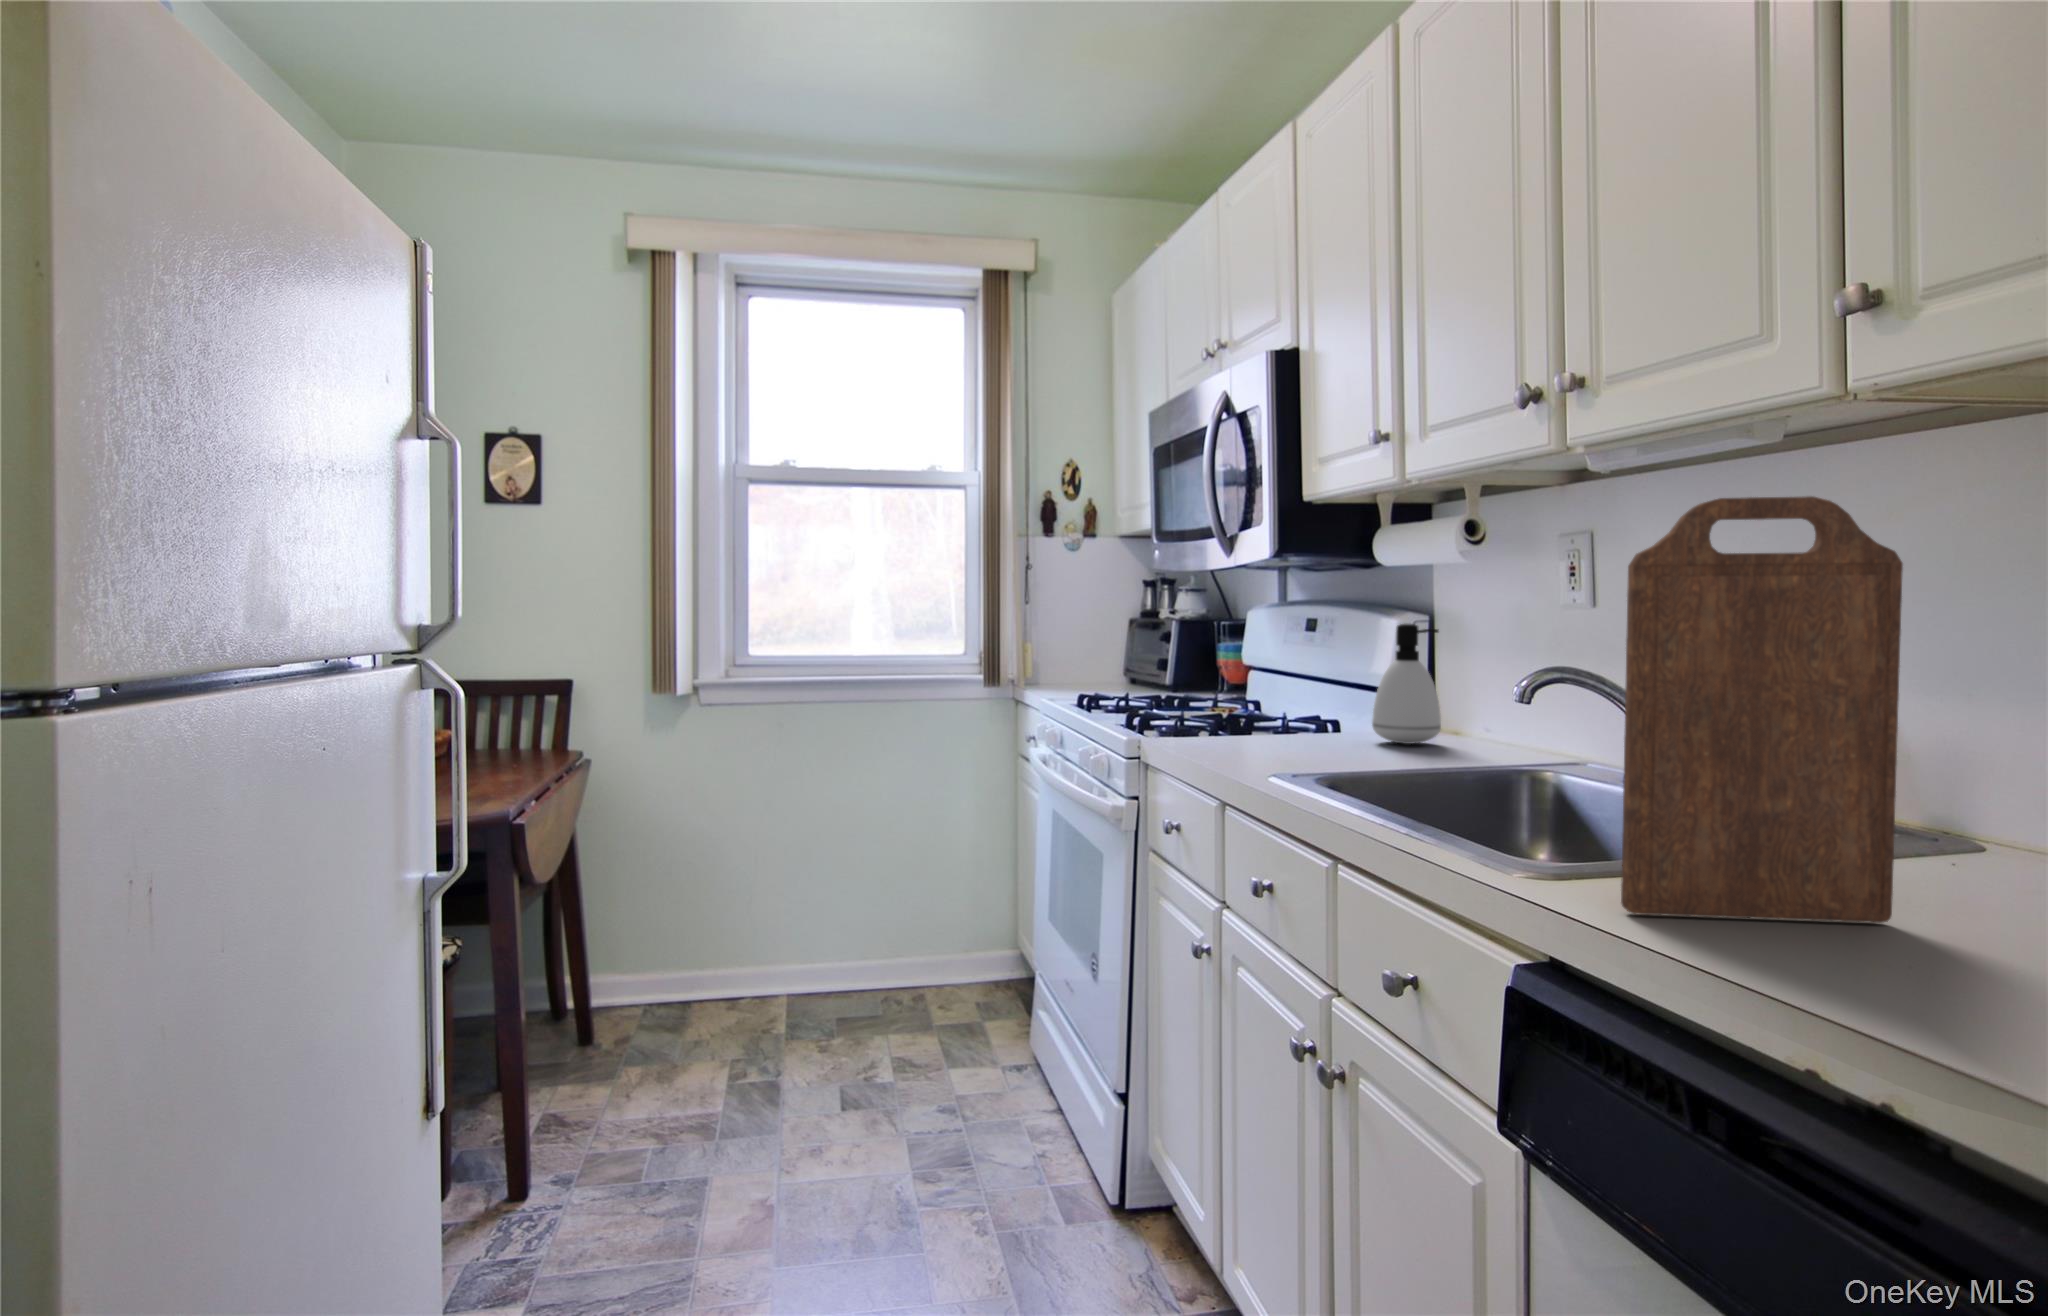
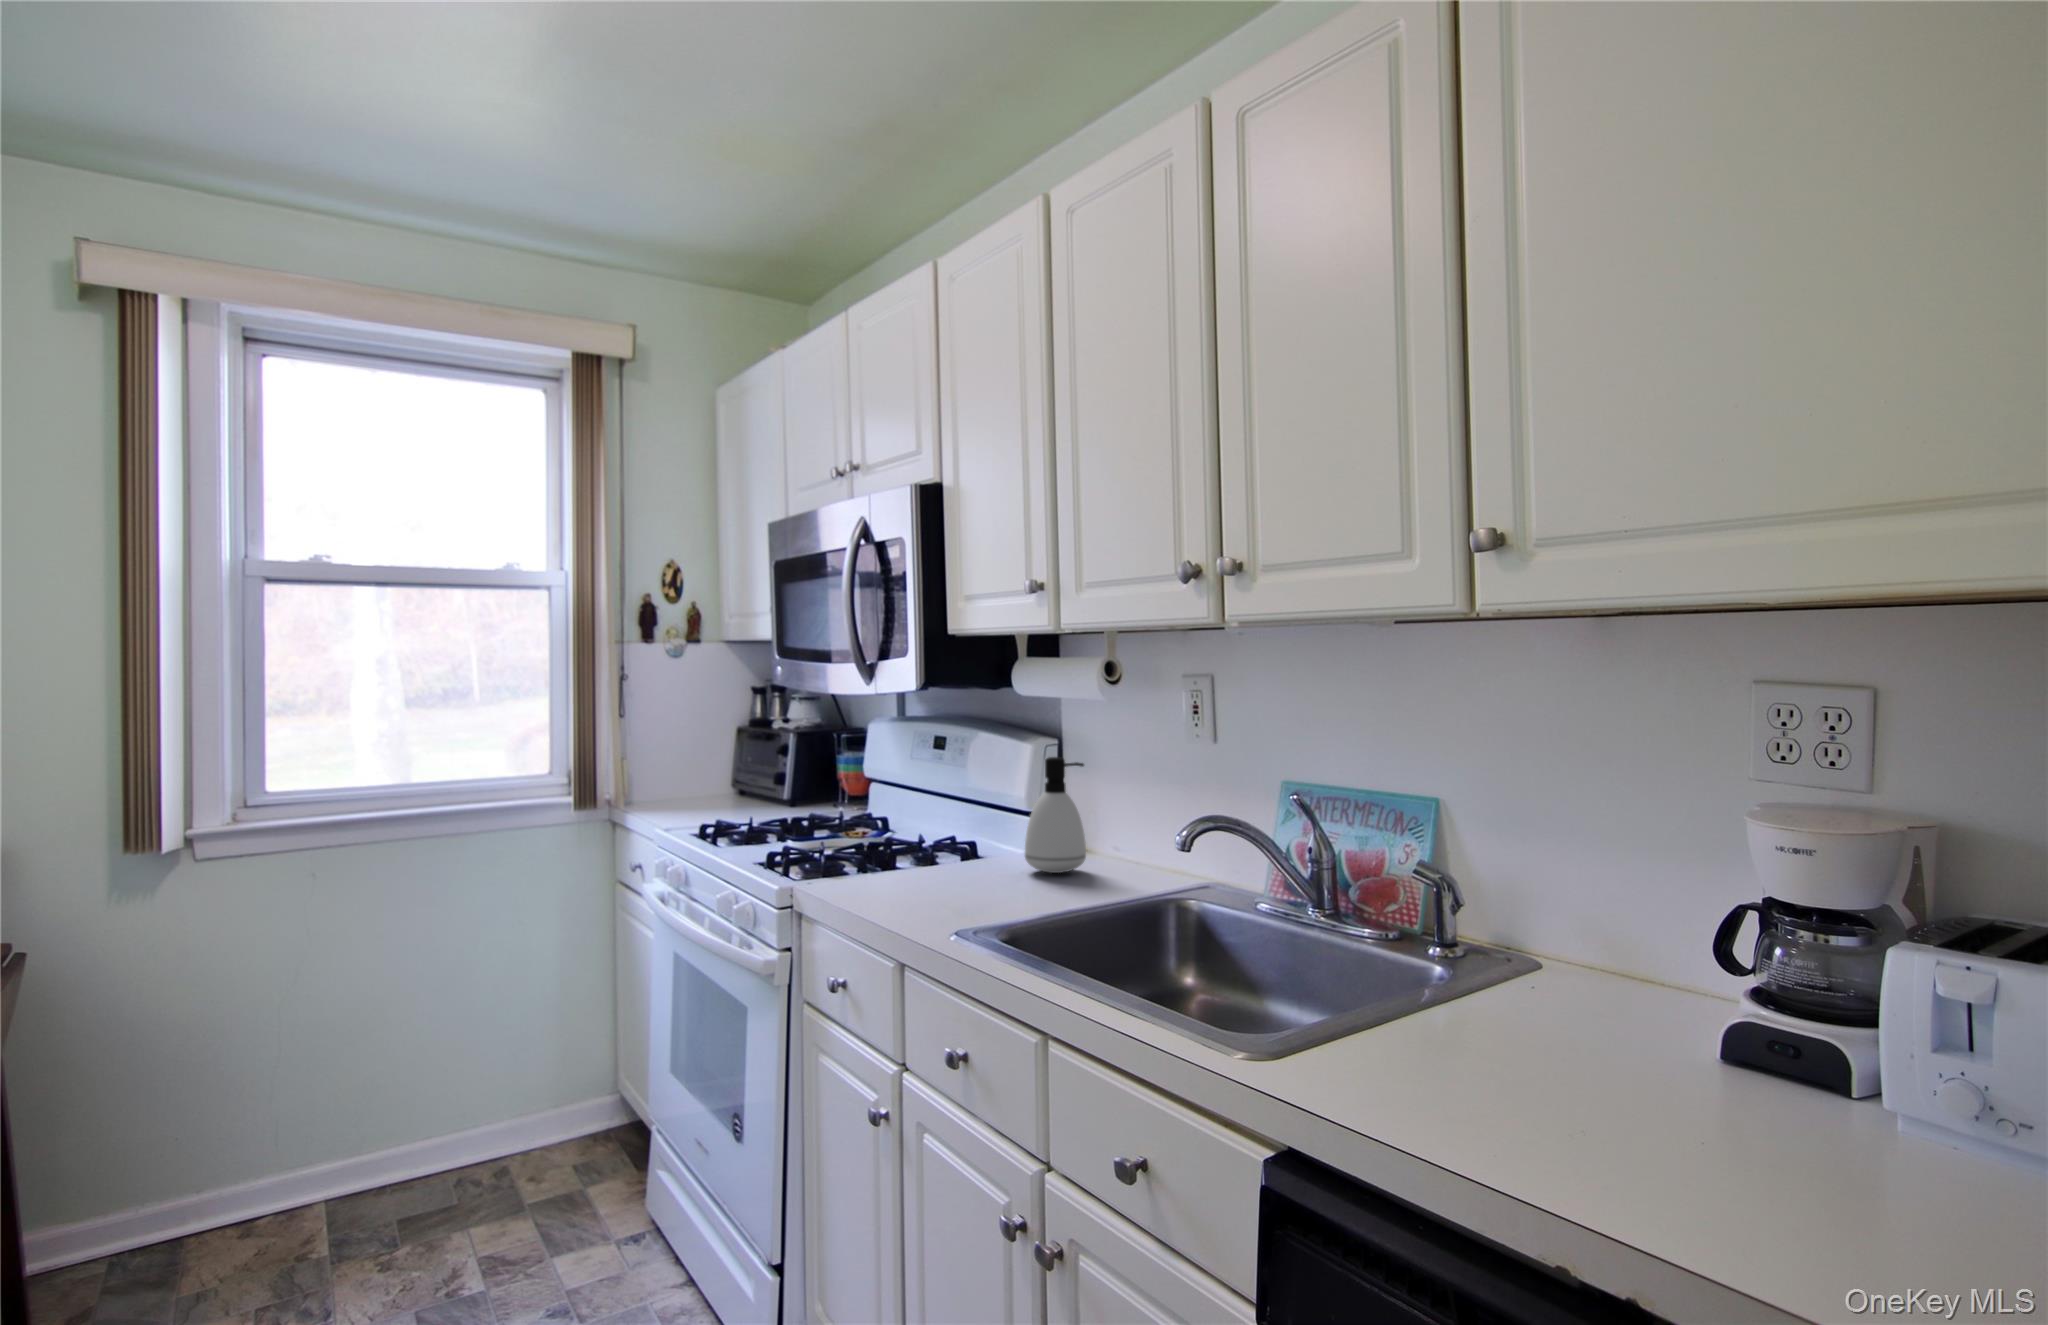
cutting board: present [1621,496,1903,923] -> none [1355,712,1542,1093]

